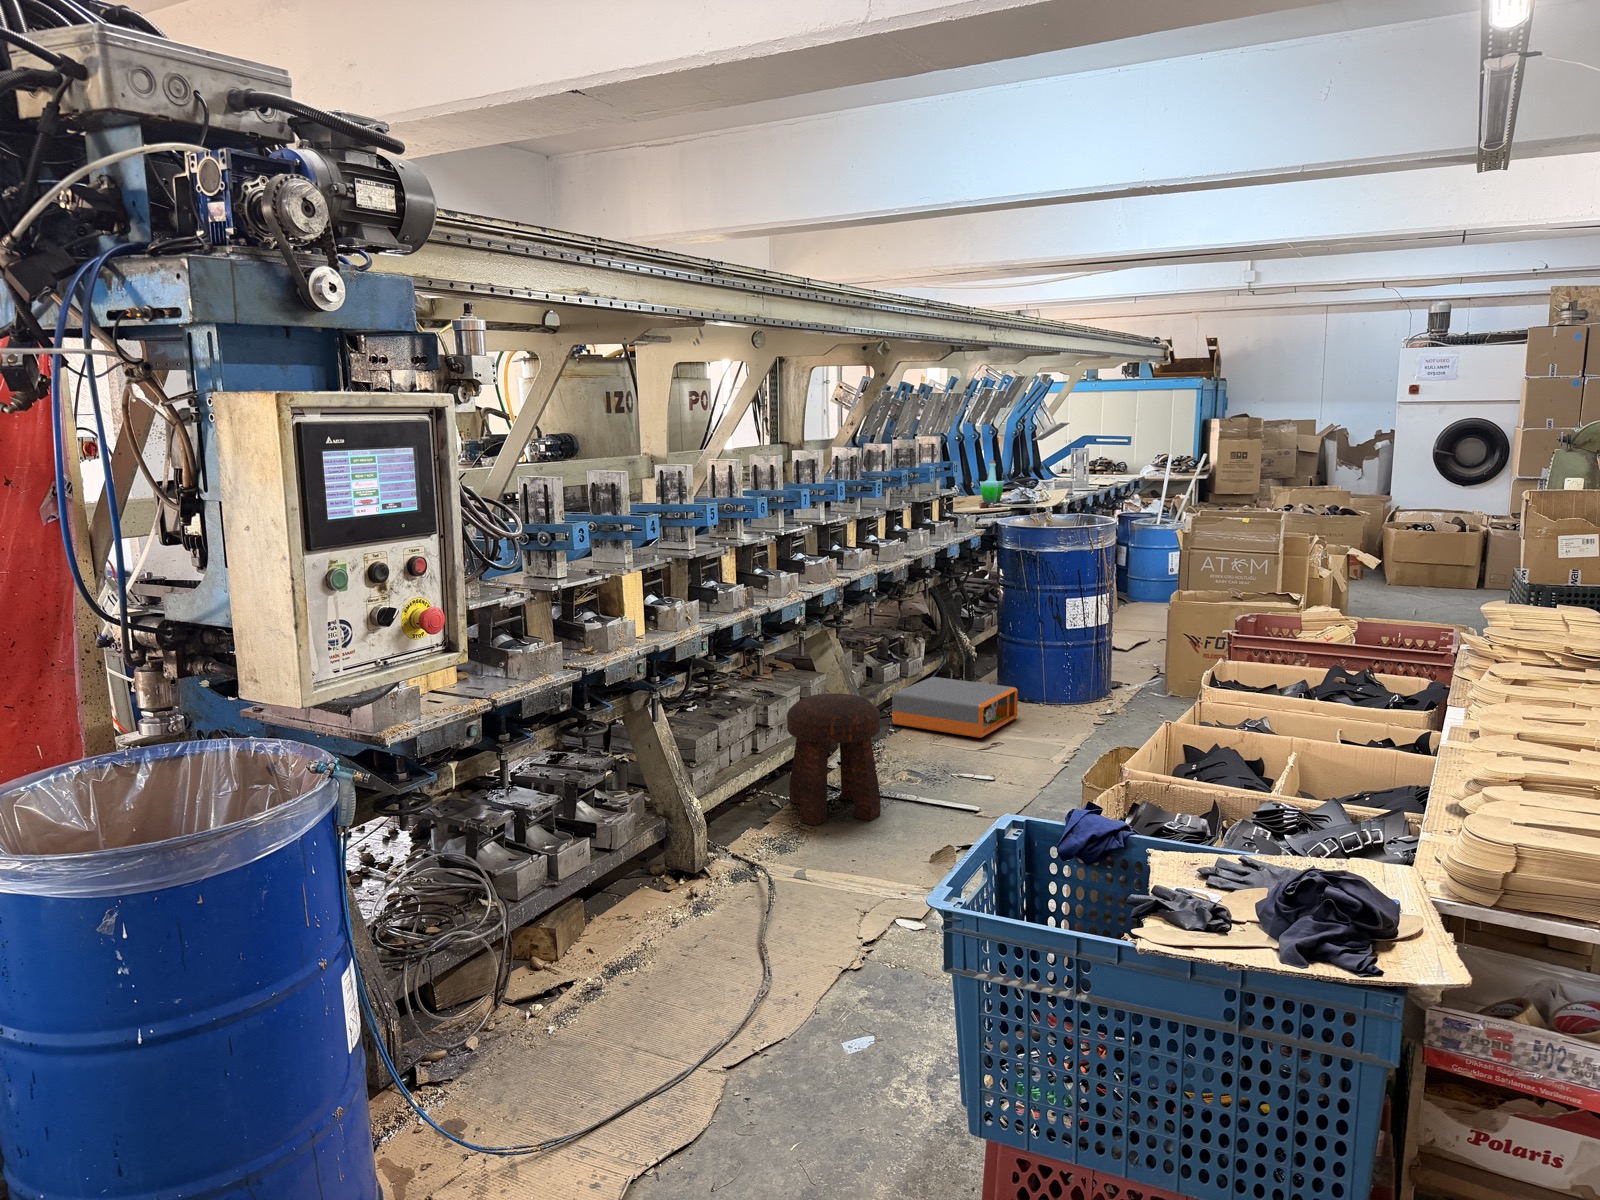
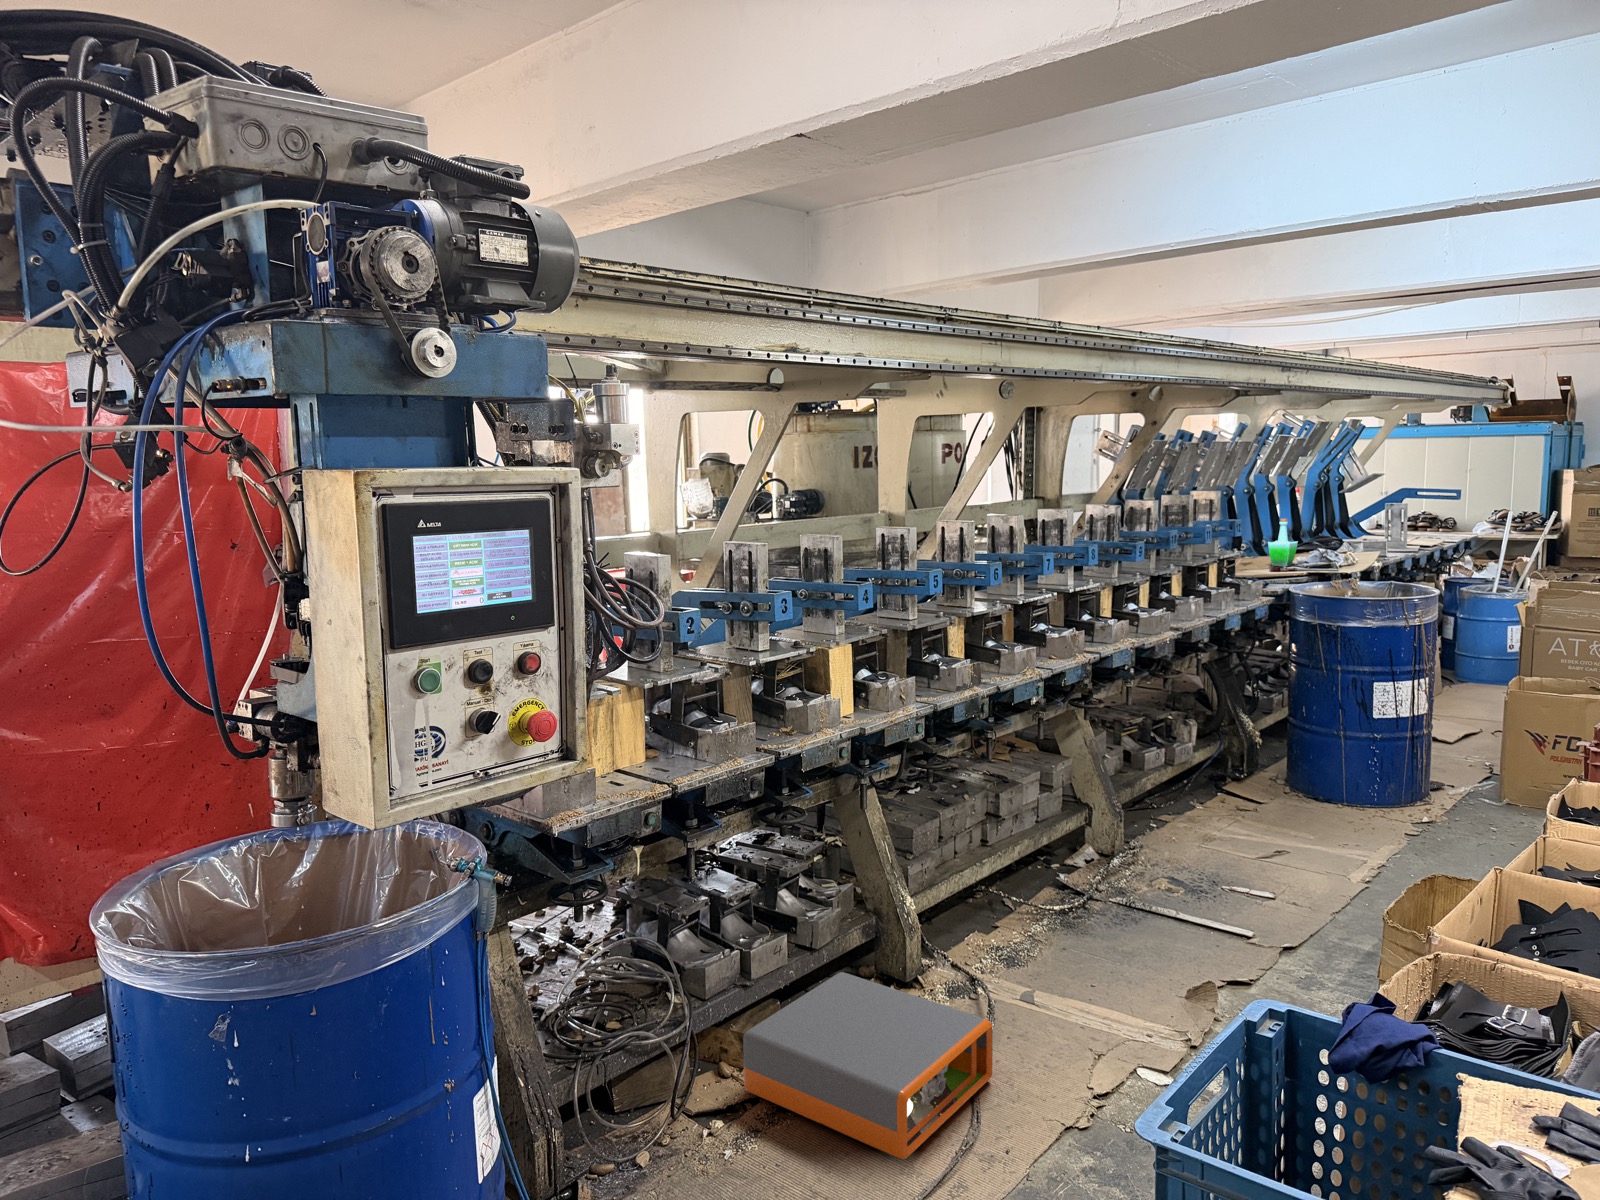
storage box: present [892,677,1018,738] -> present [743,972,993,1159]
stool: present [787,693,880,825] -> none [1021,784,1130,936]

